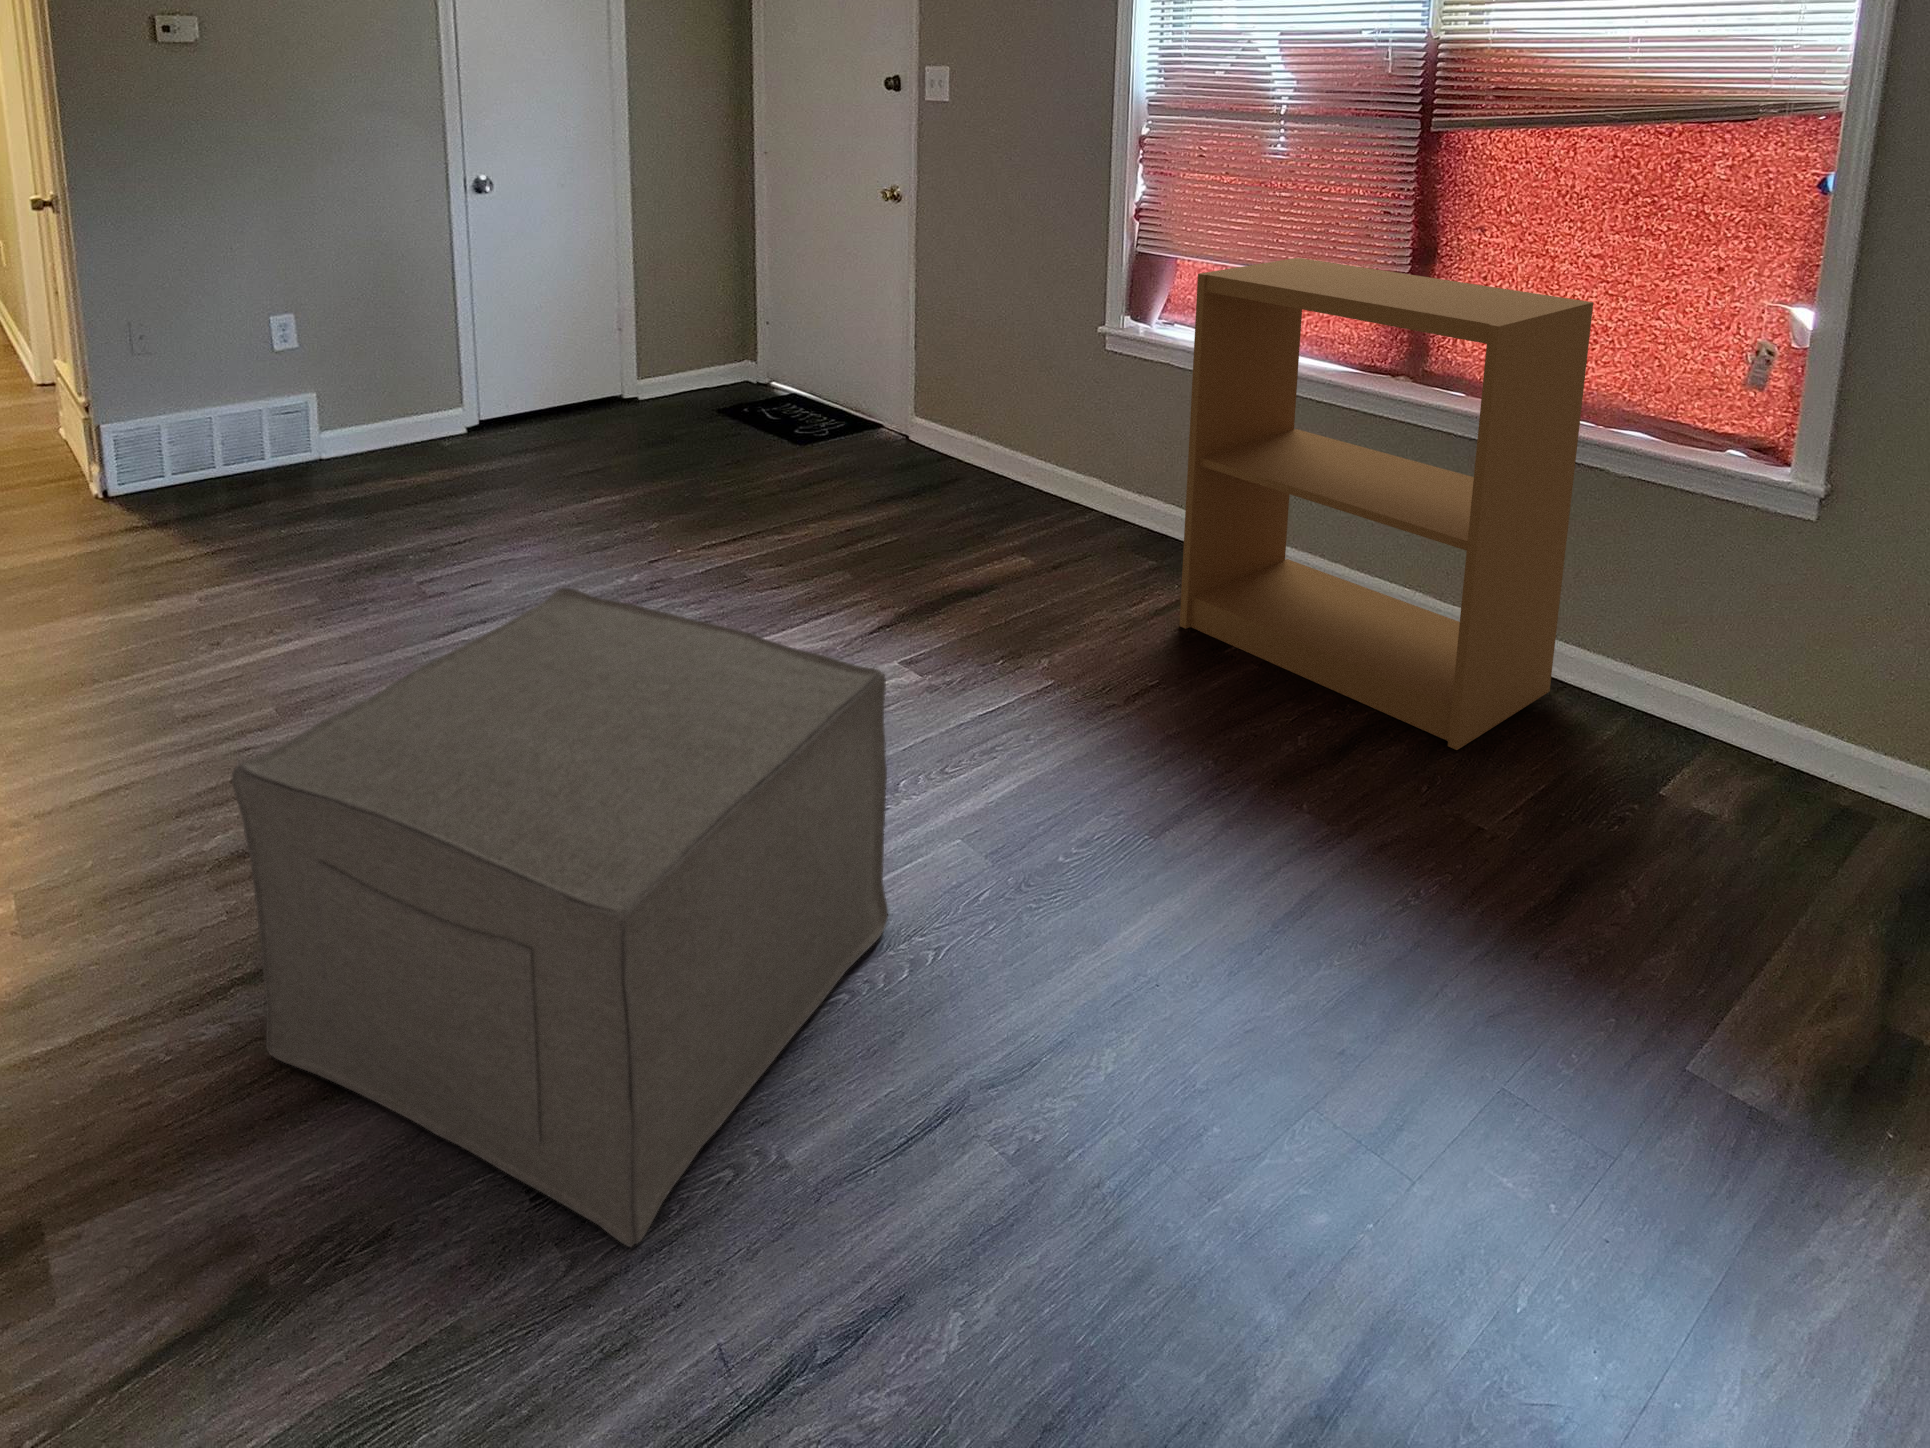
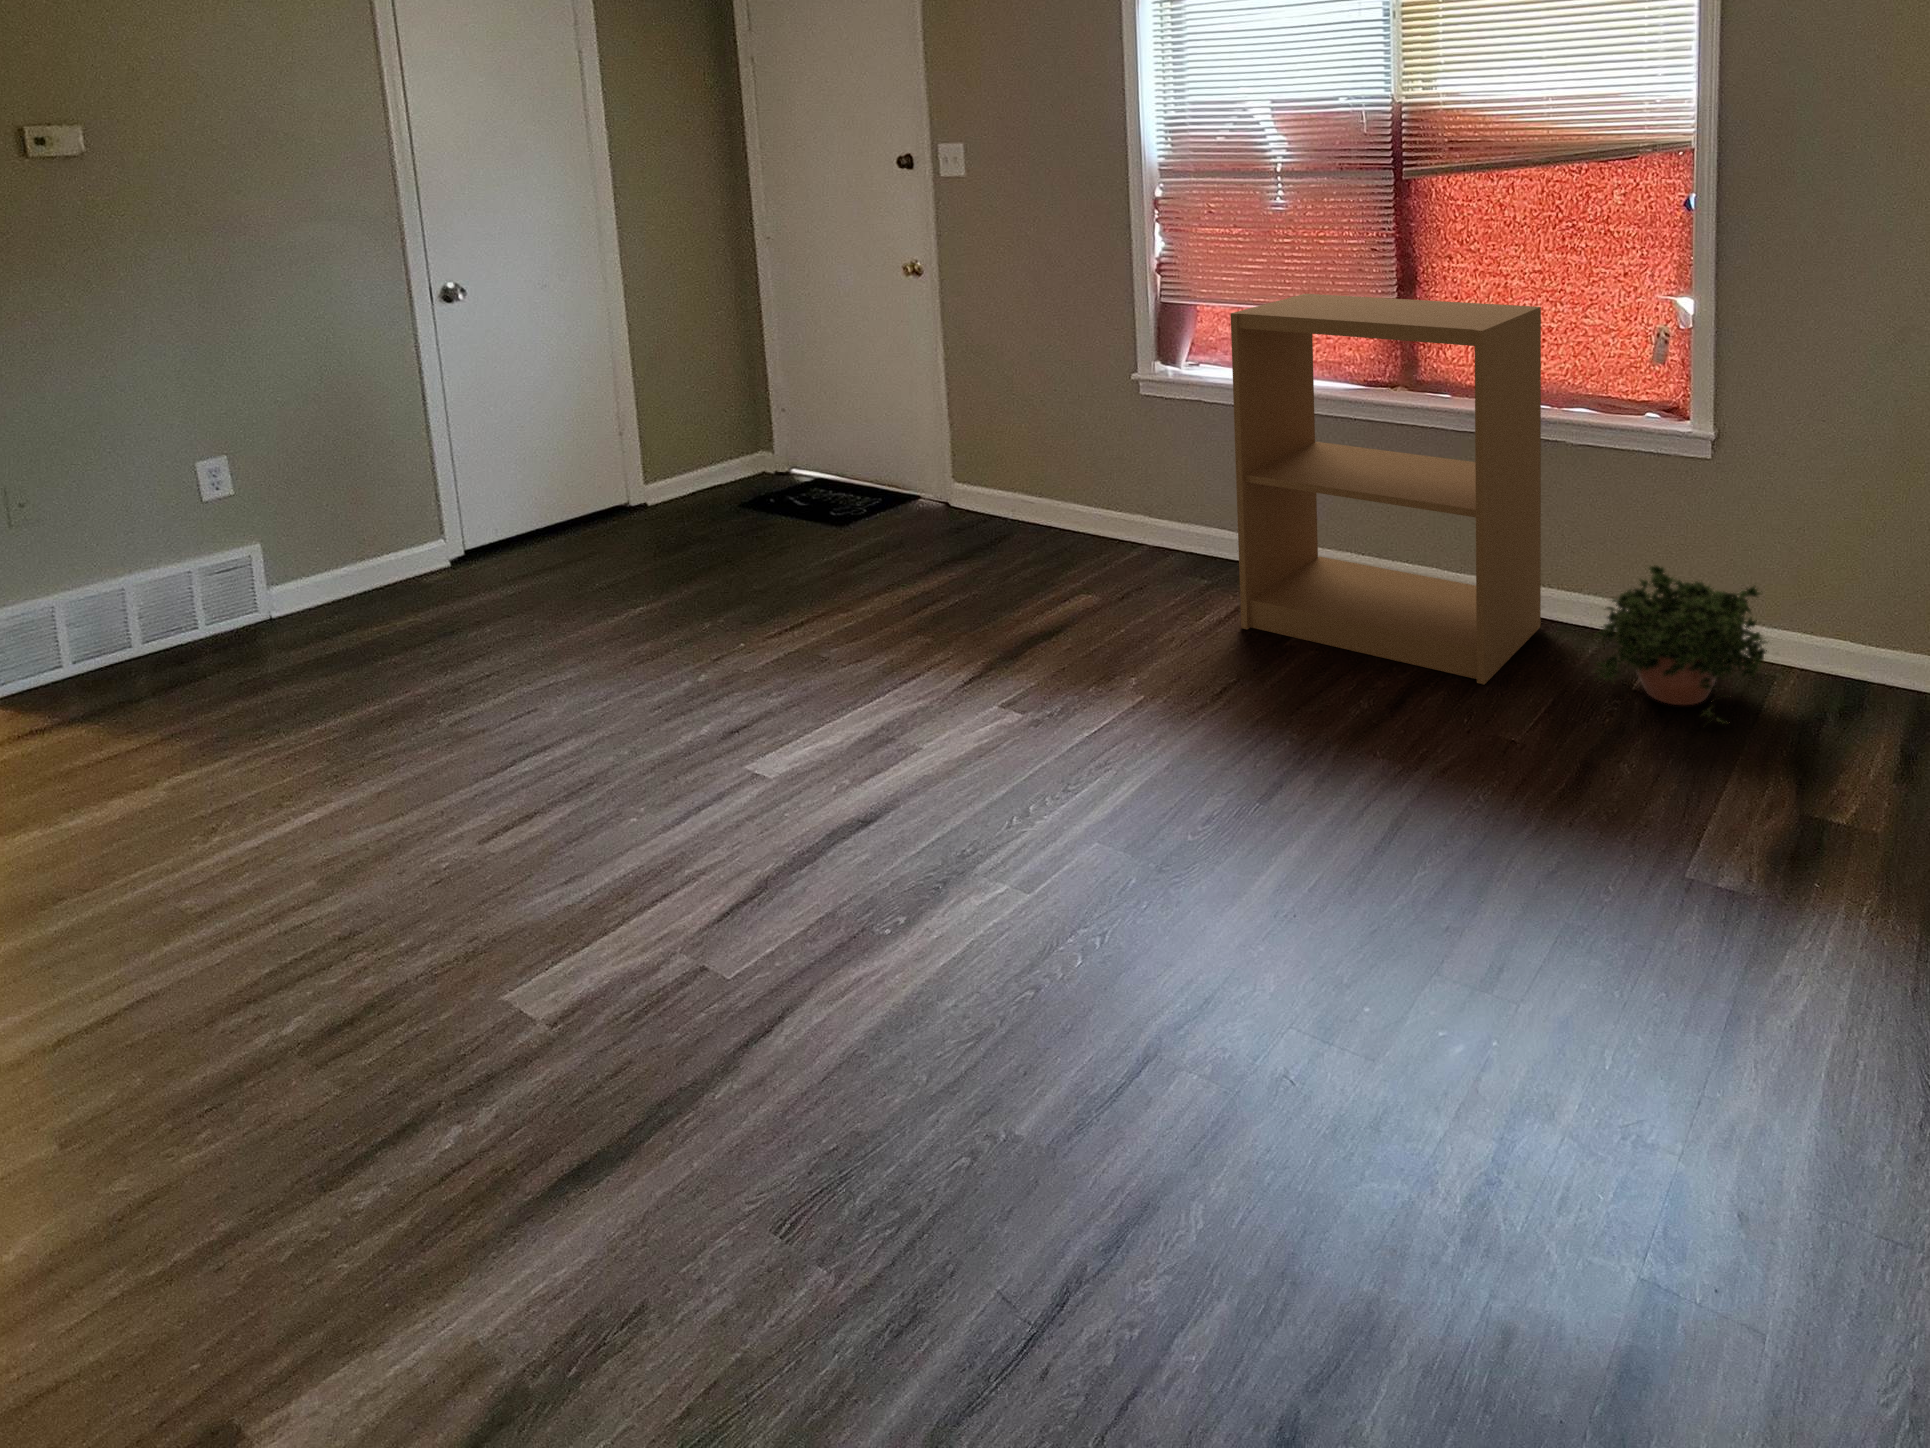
ottoman: present [232,587,888,1247] -> none [389,673,1056,1256]
potted plant: none [1595,646,1876,874] -> present [1595,565,1767,723]

